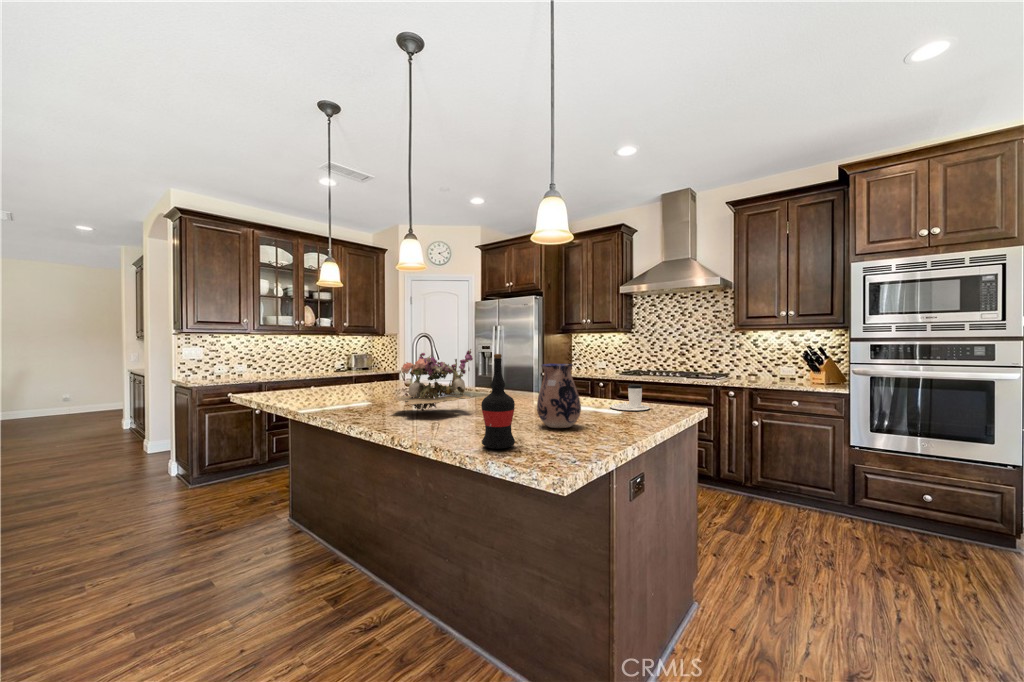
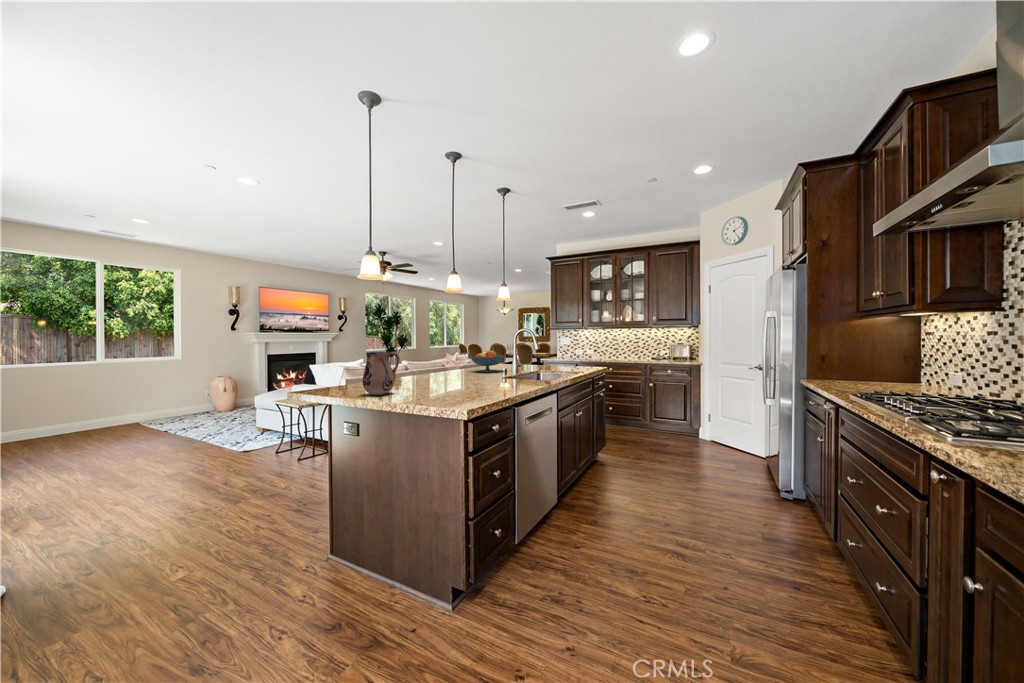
flower arrangement: present [393,349,473,411] -> none [408,341,452,380]
wine bottle: present [481,354,515,449] -> none [319,343,338,391]
fruit bowl: none [322,365,379,401] -> present [471,350,504,373]
coffee cup: present [610,384,650,411] -> none [446,379,485,405]

